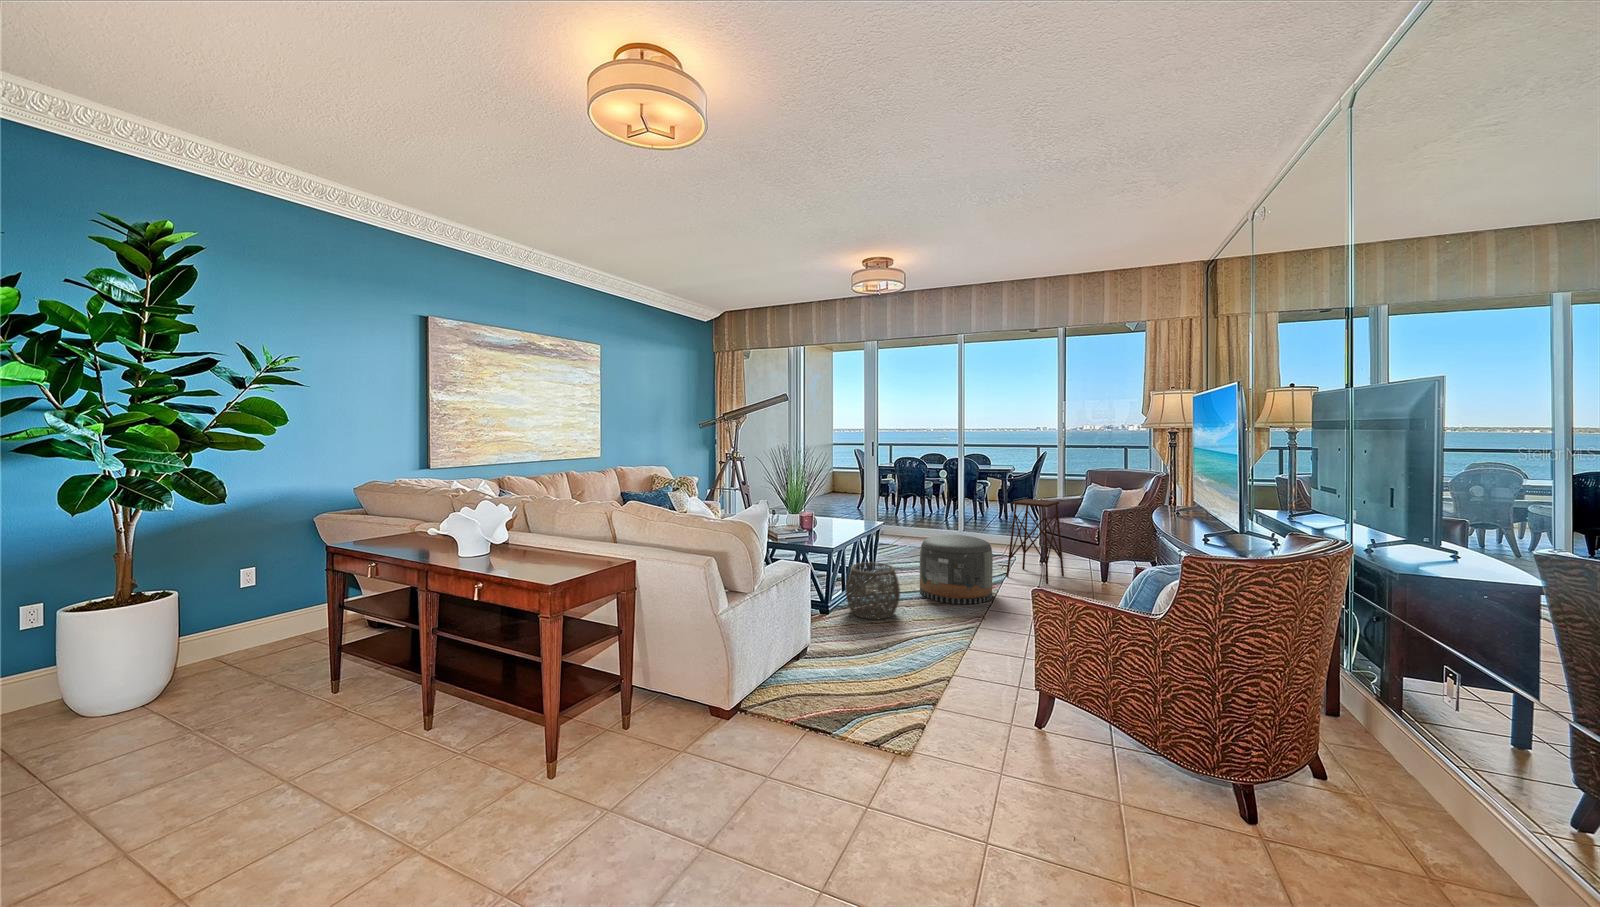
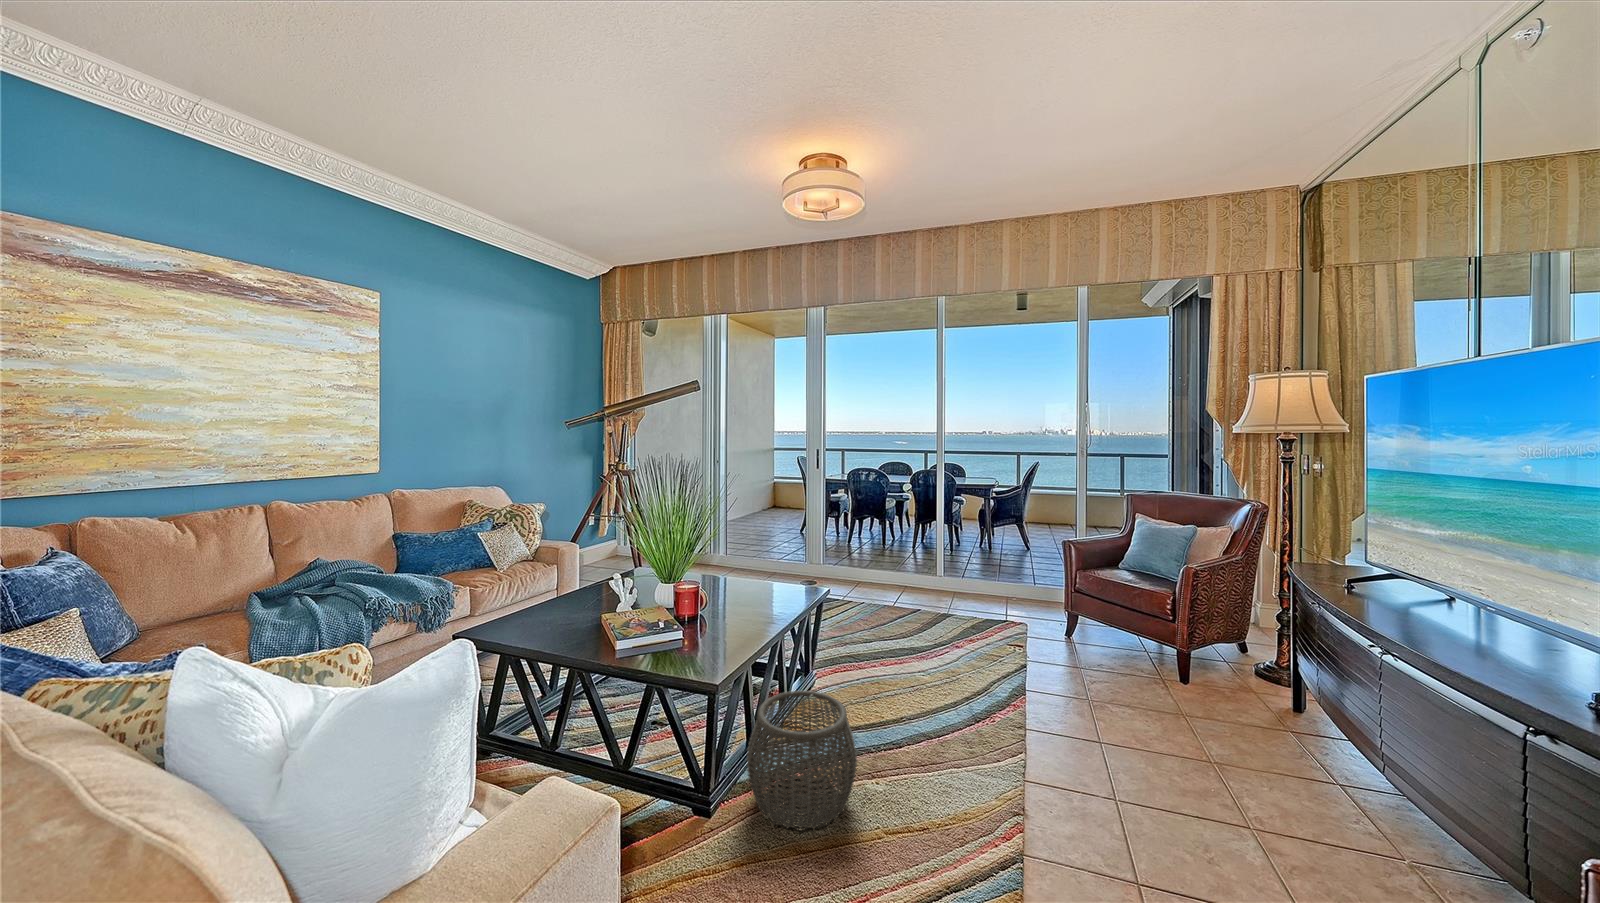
side table: present [1006,499,1064,584] -> none [1023,541,1110,688]
pouf: present [920,535,993,604] -> none [889,613,1019,758]

